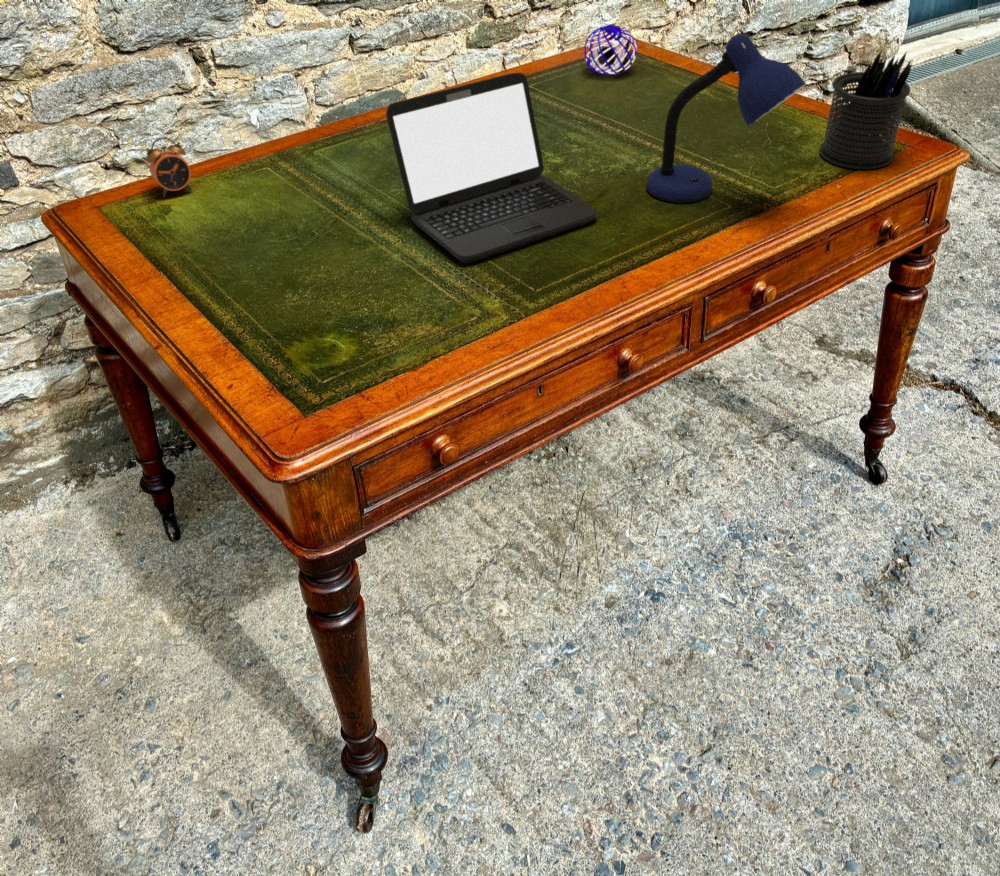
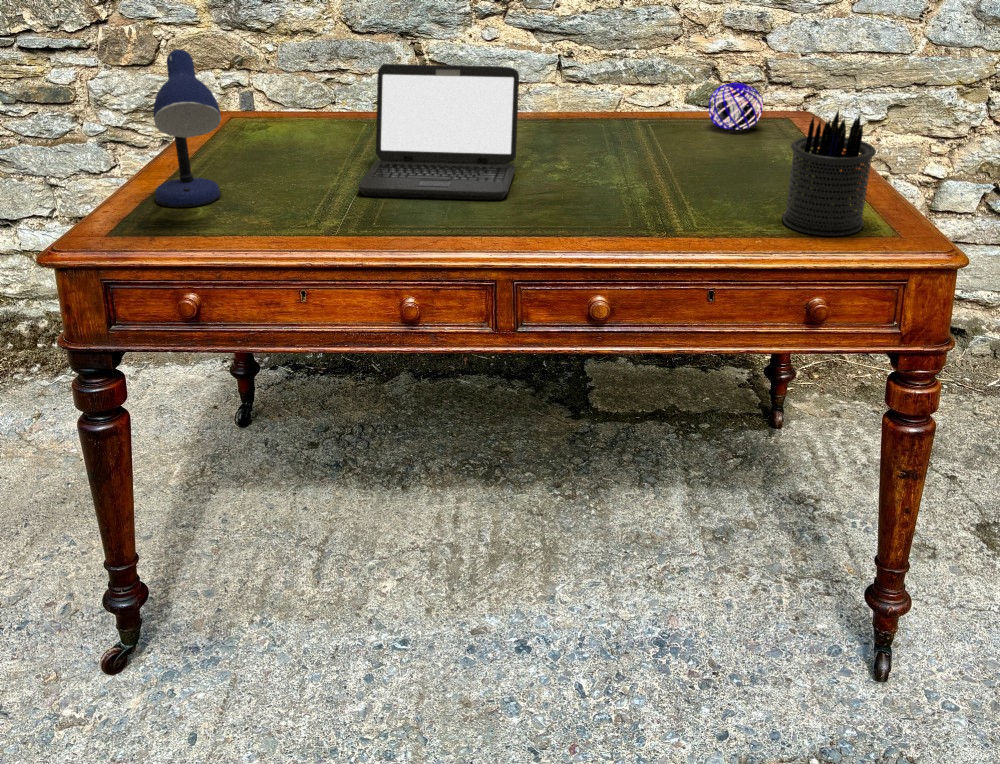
desk lamp: present [647,34,806,203] -> present [153,49,221,207]
alarm clock: present [146,137,192,197] -> none [270,76,304,121]

